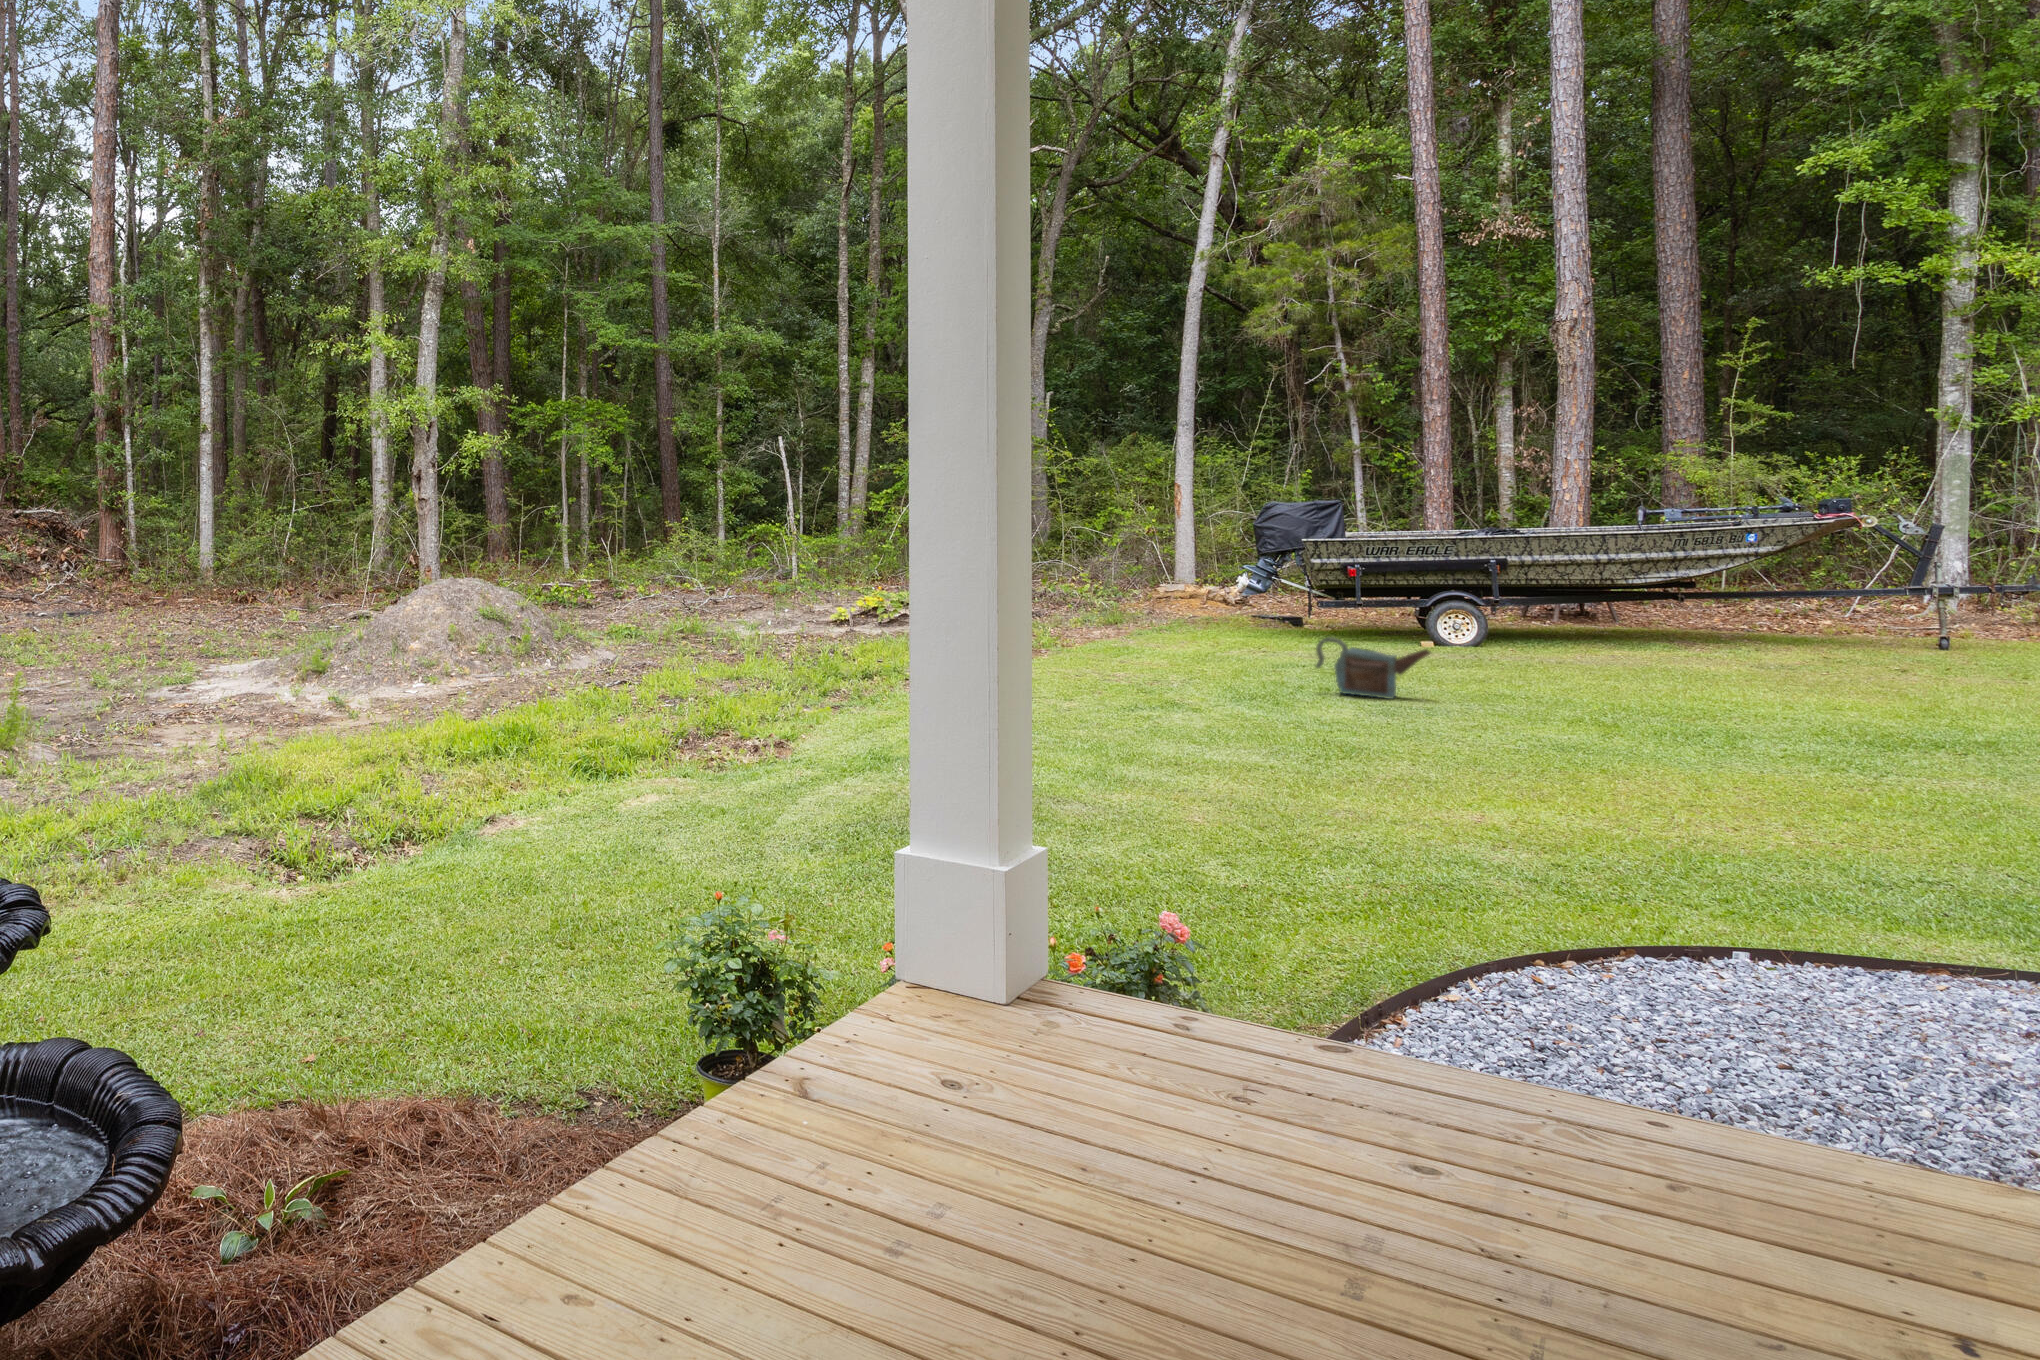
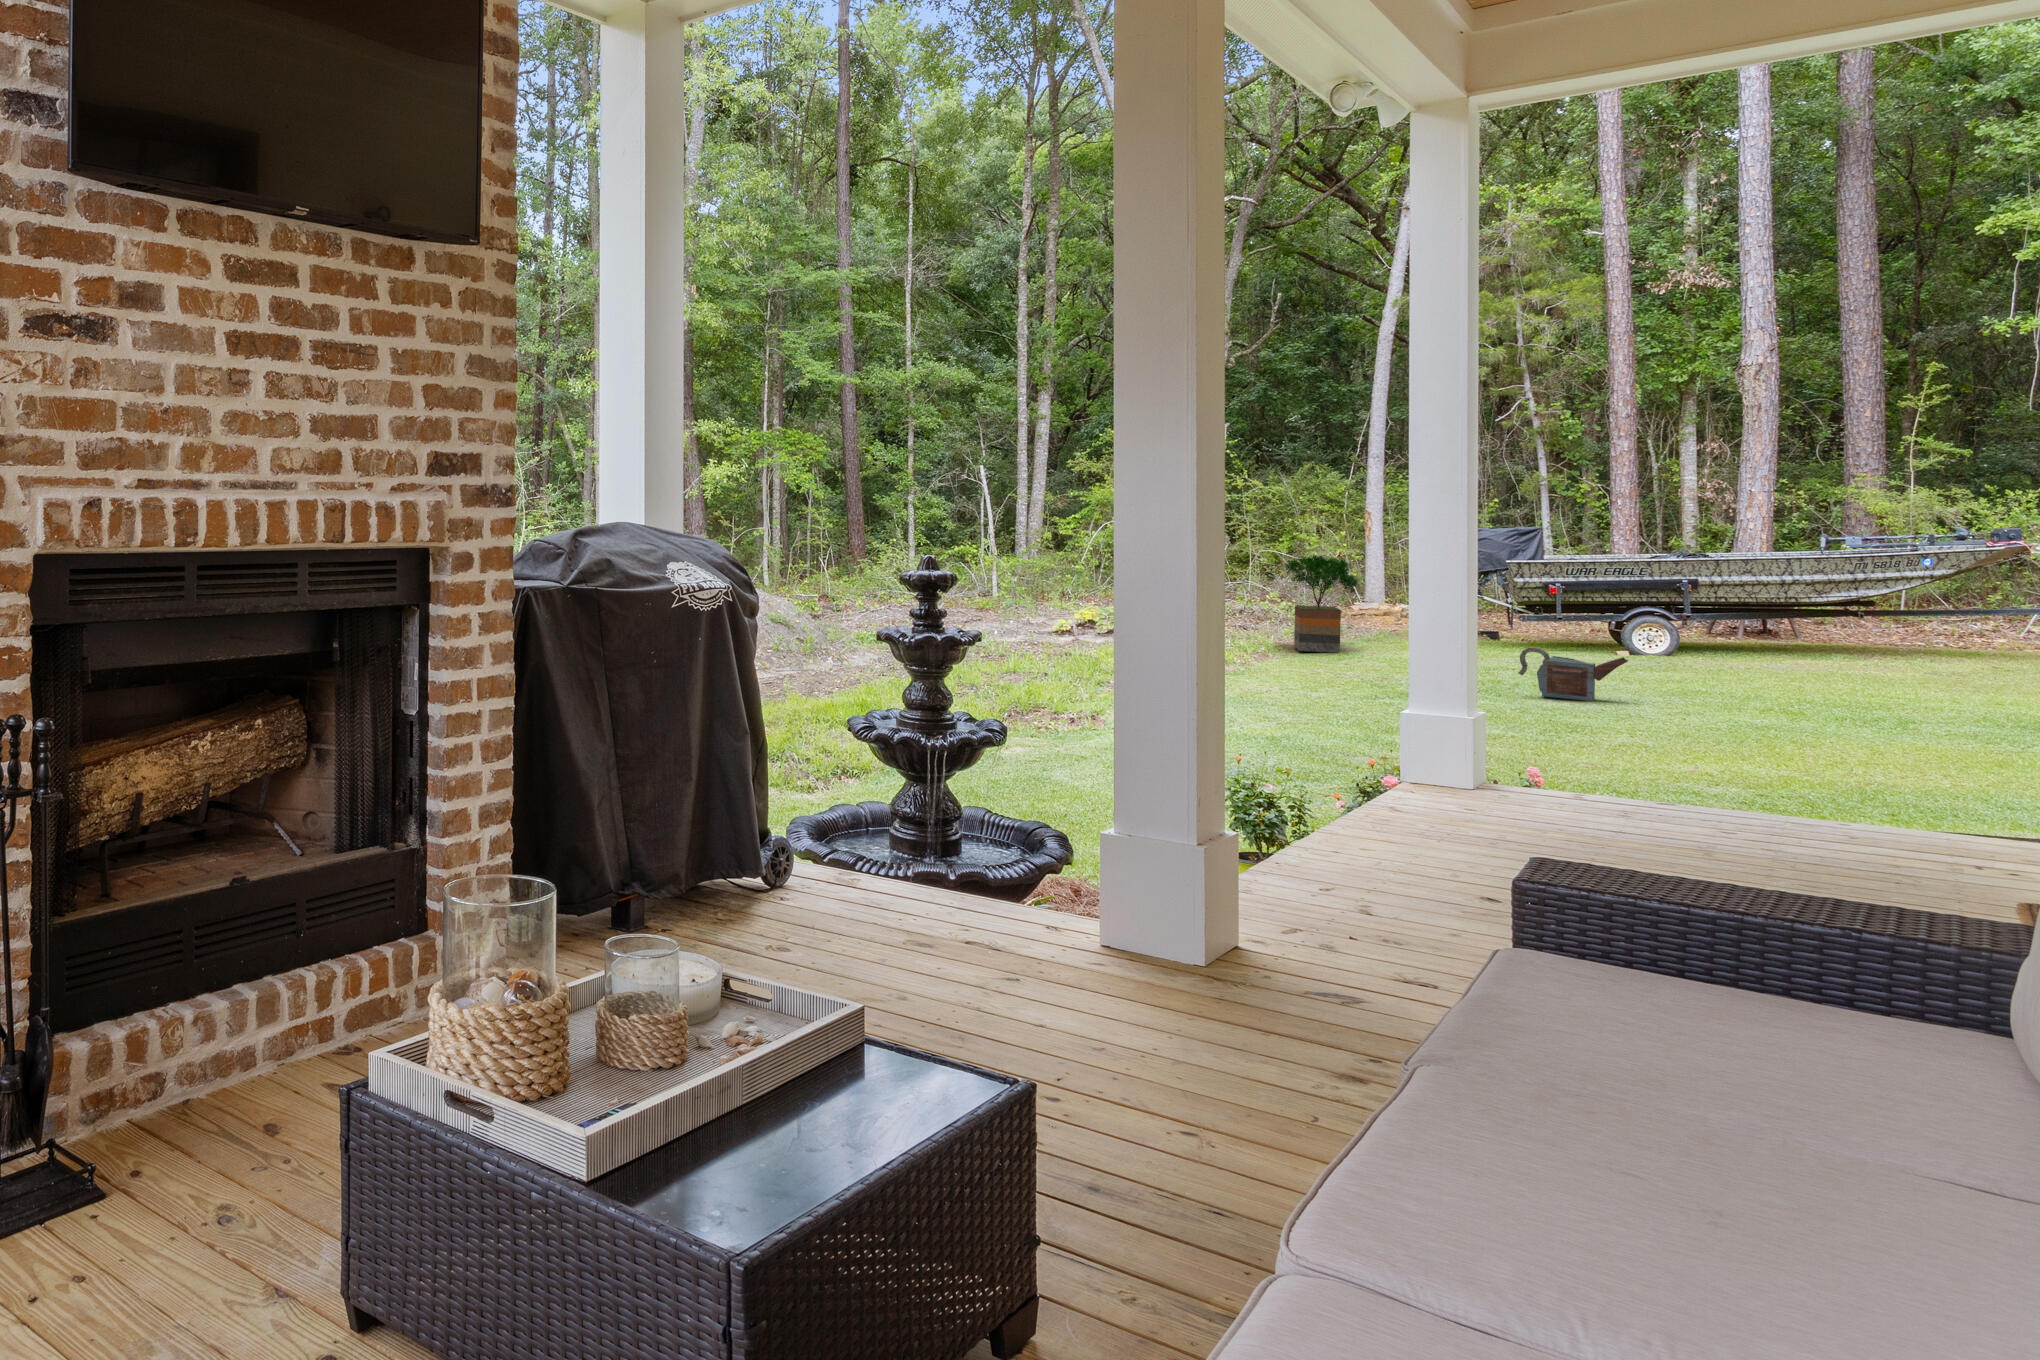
potted tree: none [1077,531,1158,640] -> present [1285,555,1358,653]

